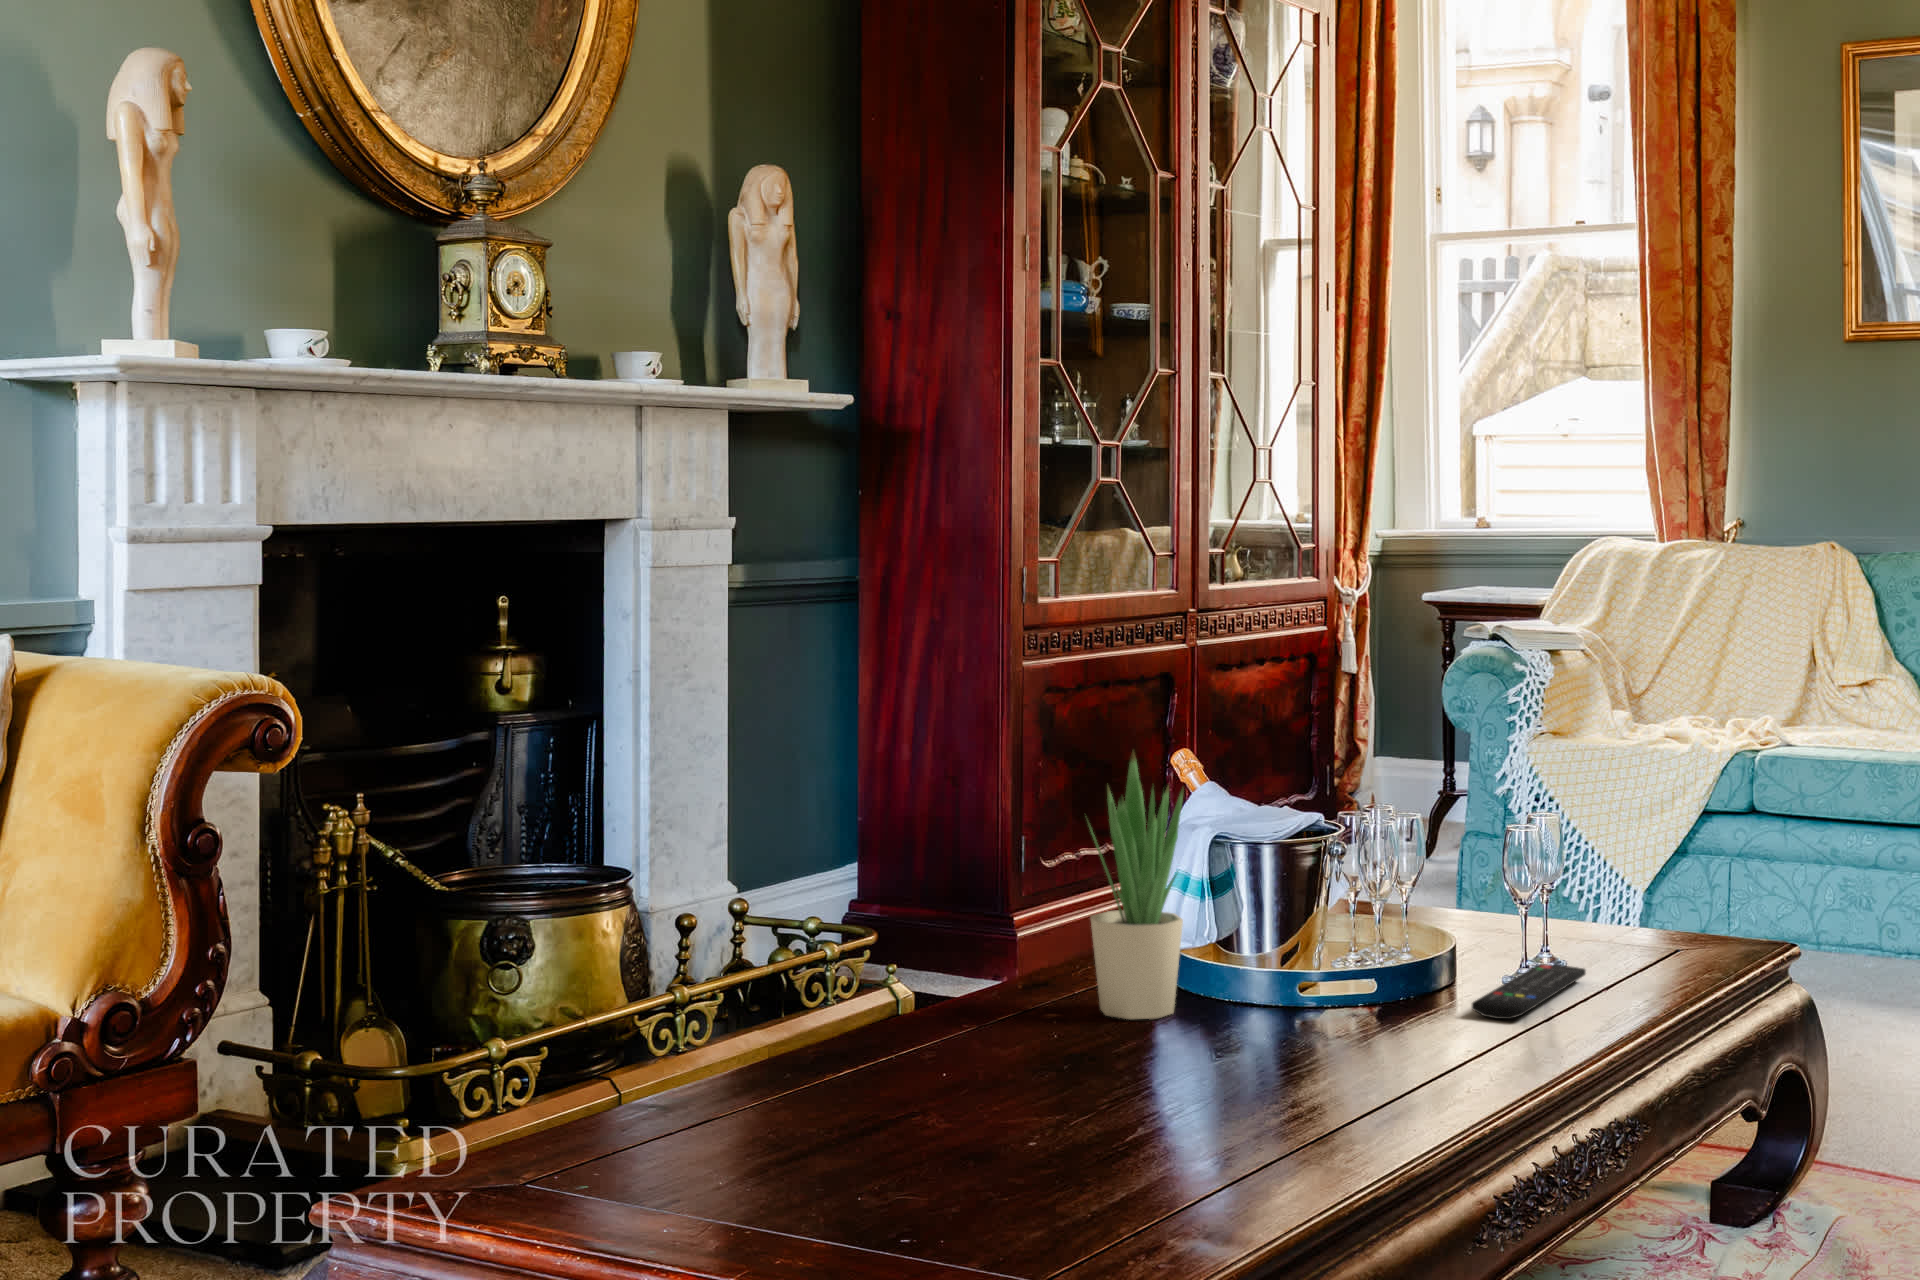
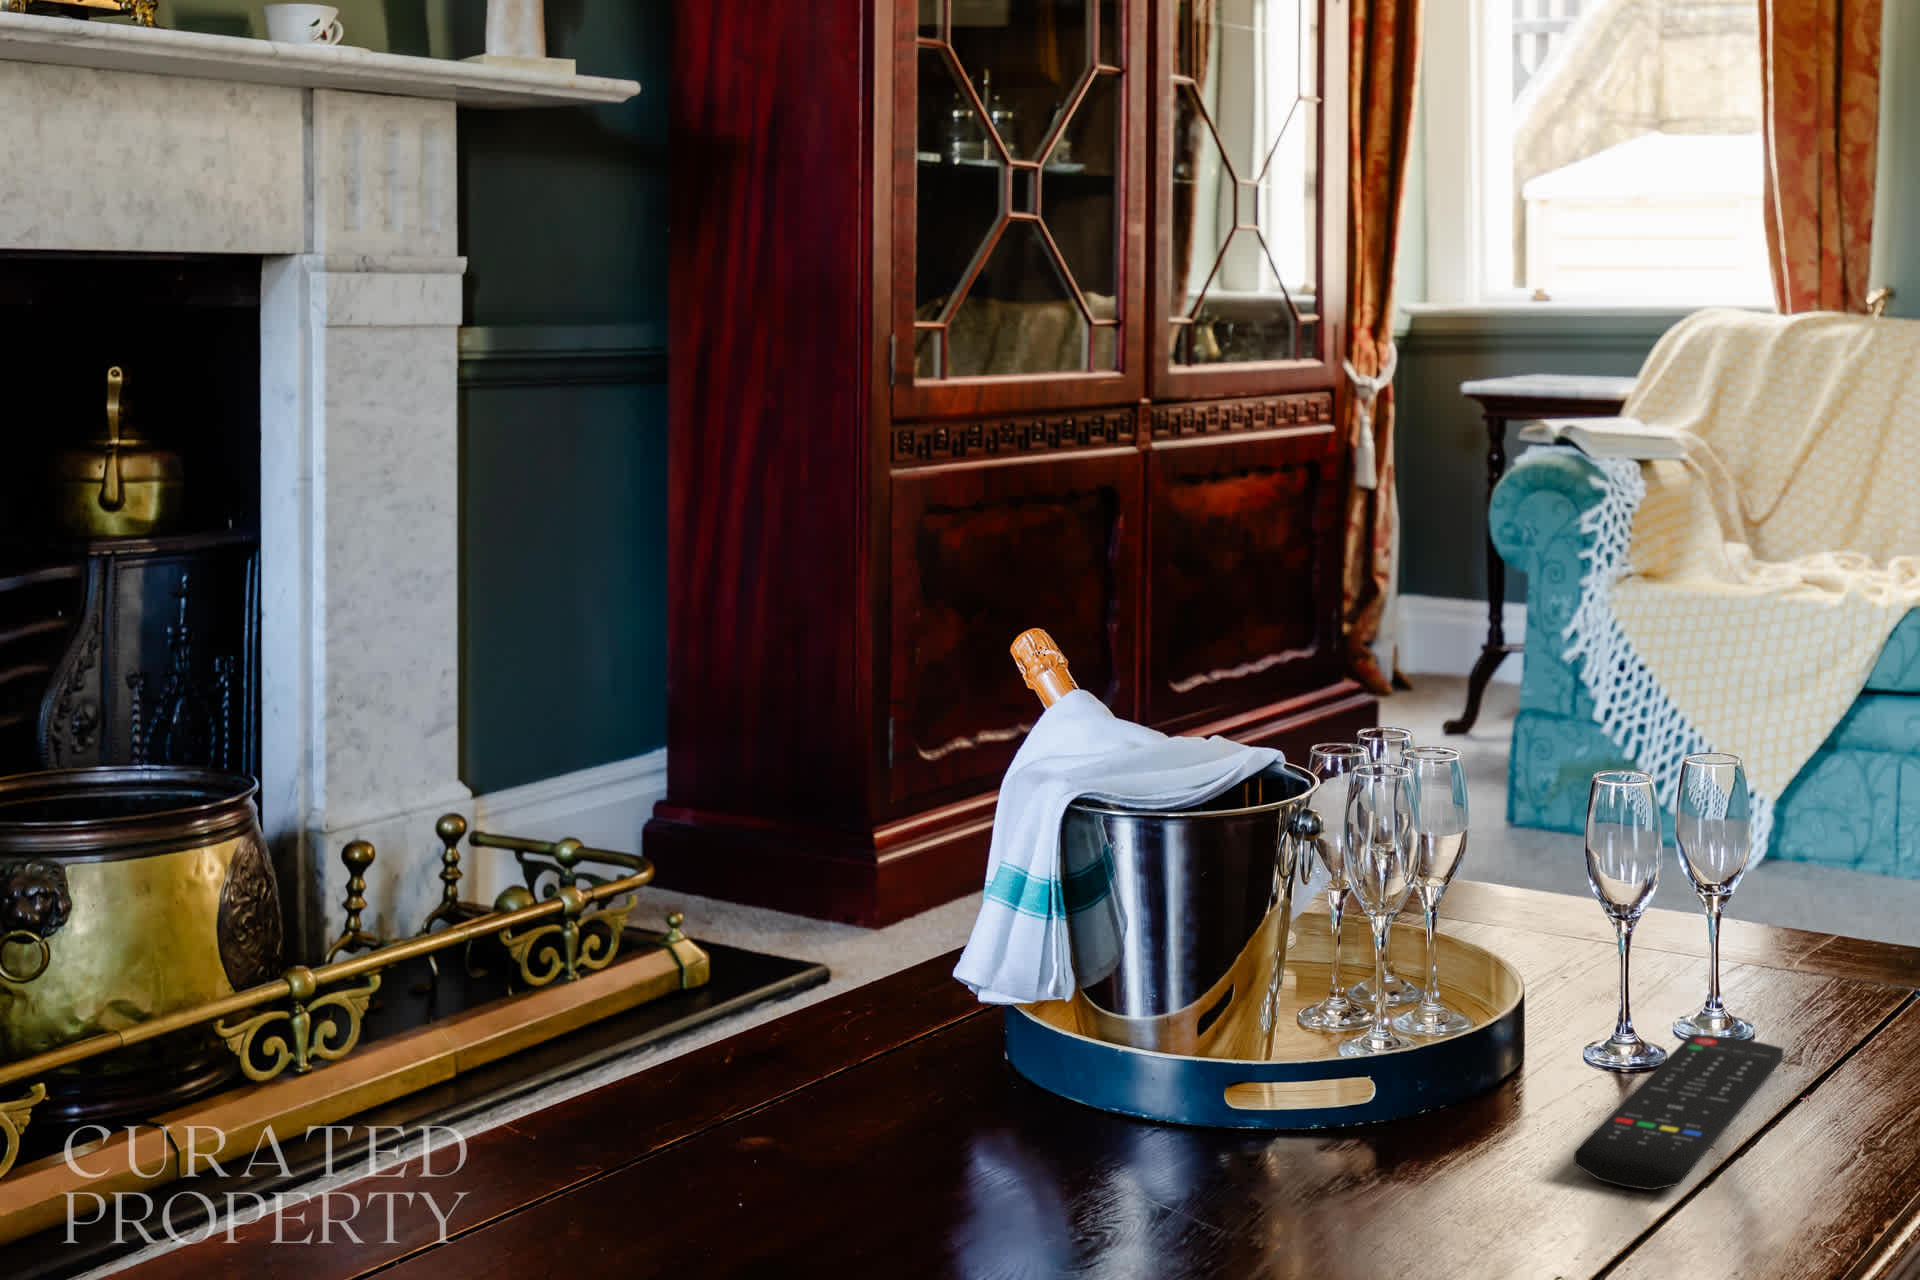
potted plant: present [1088,750,1184,1019] -> none [790,630,1000,1183]

